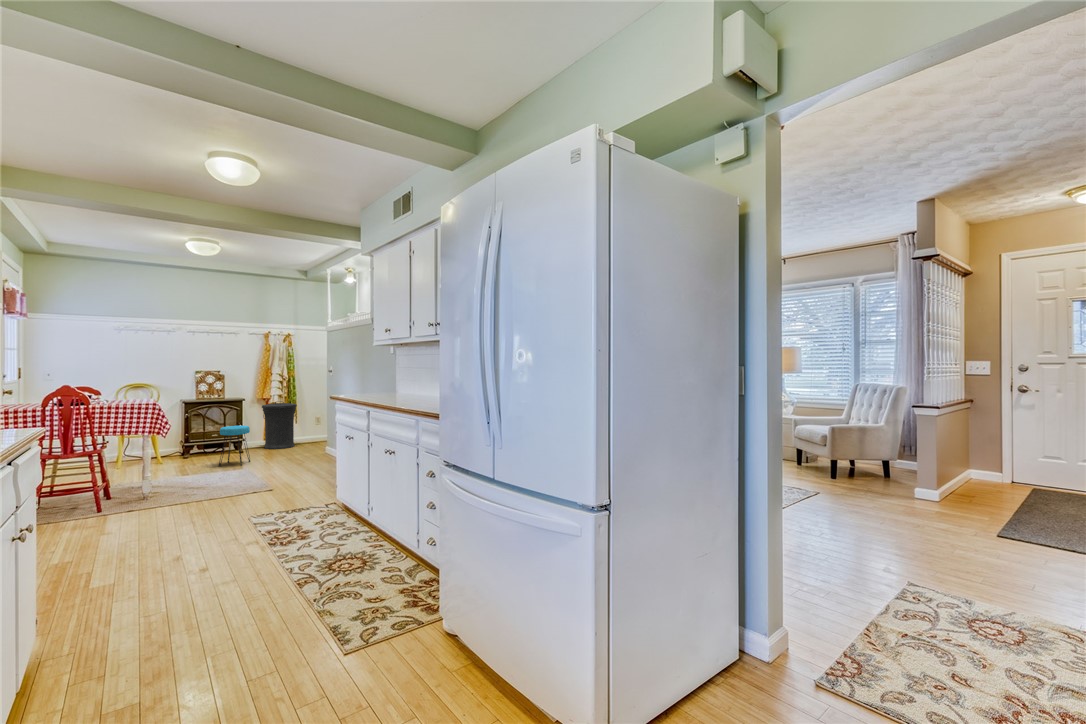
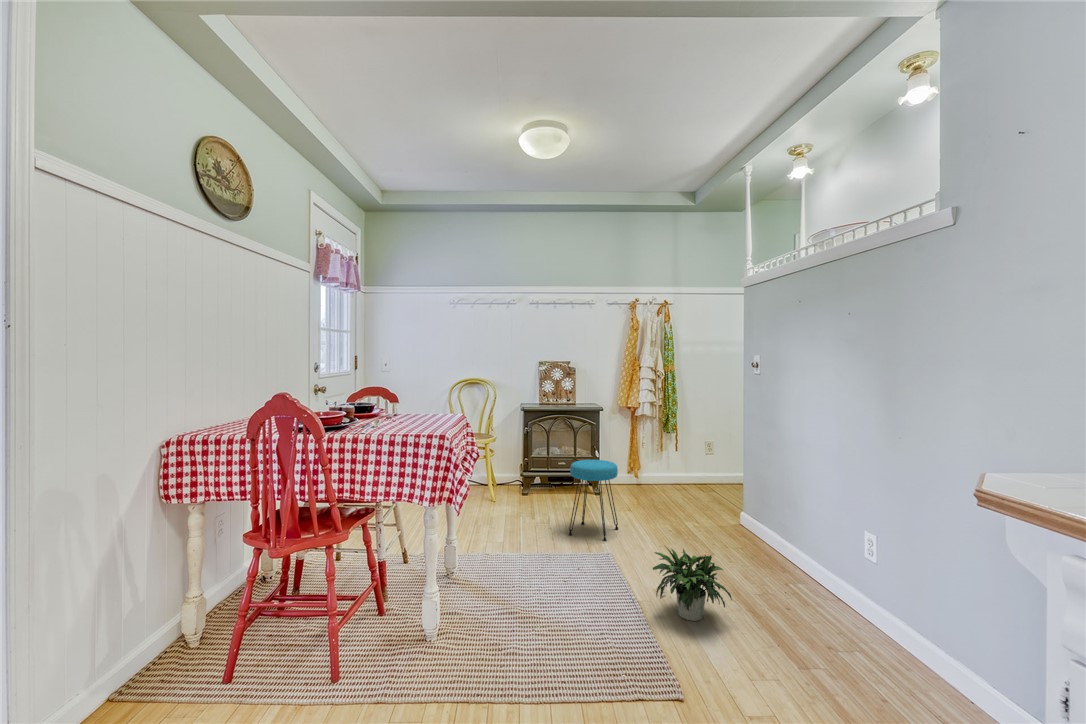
trash can: present [262,402,297,449] -> none [627,413,681,496]
potted plant: none [251,450,295,478] -> present [632,546,732,621]

